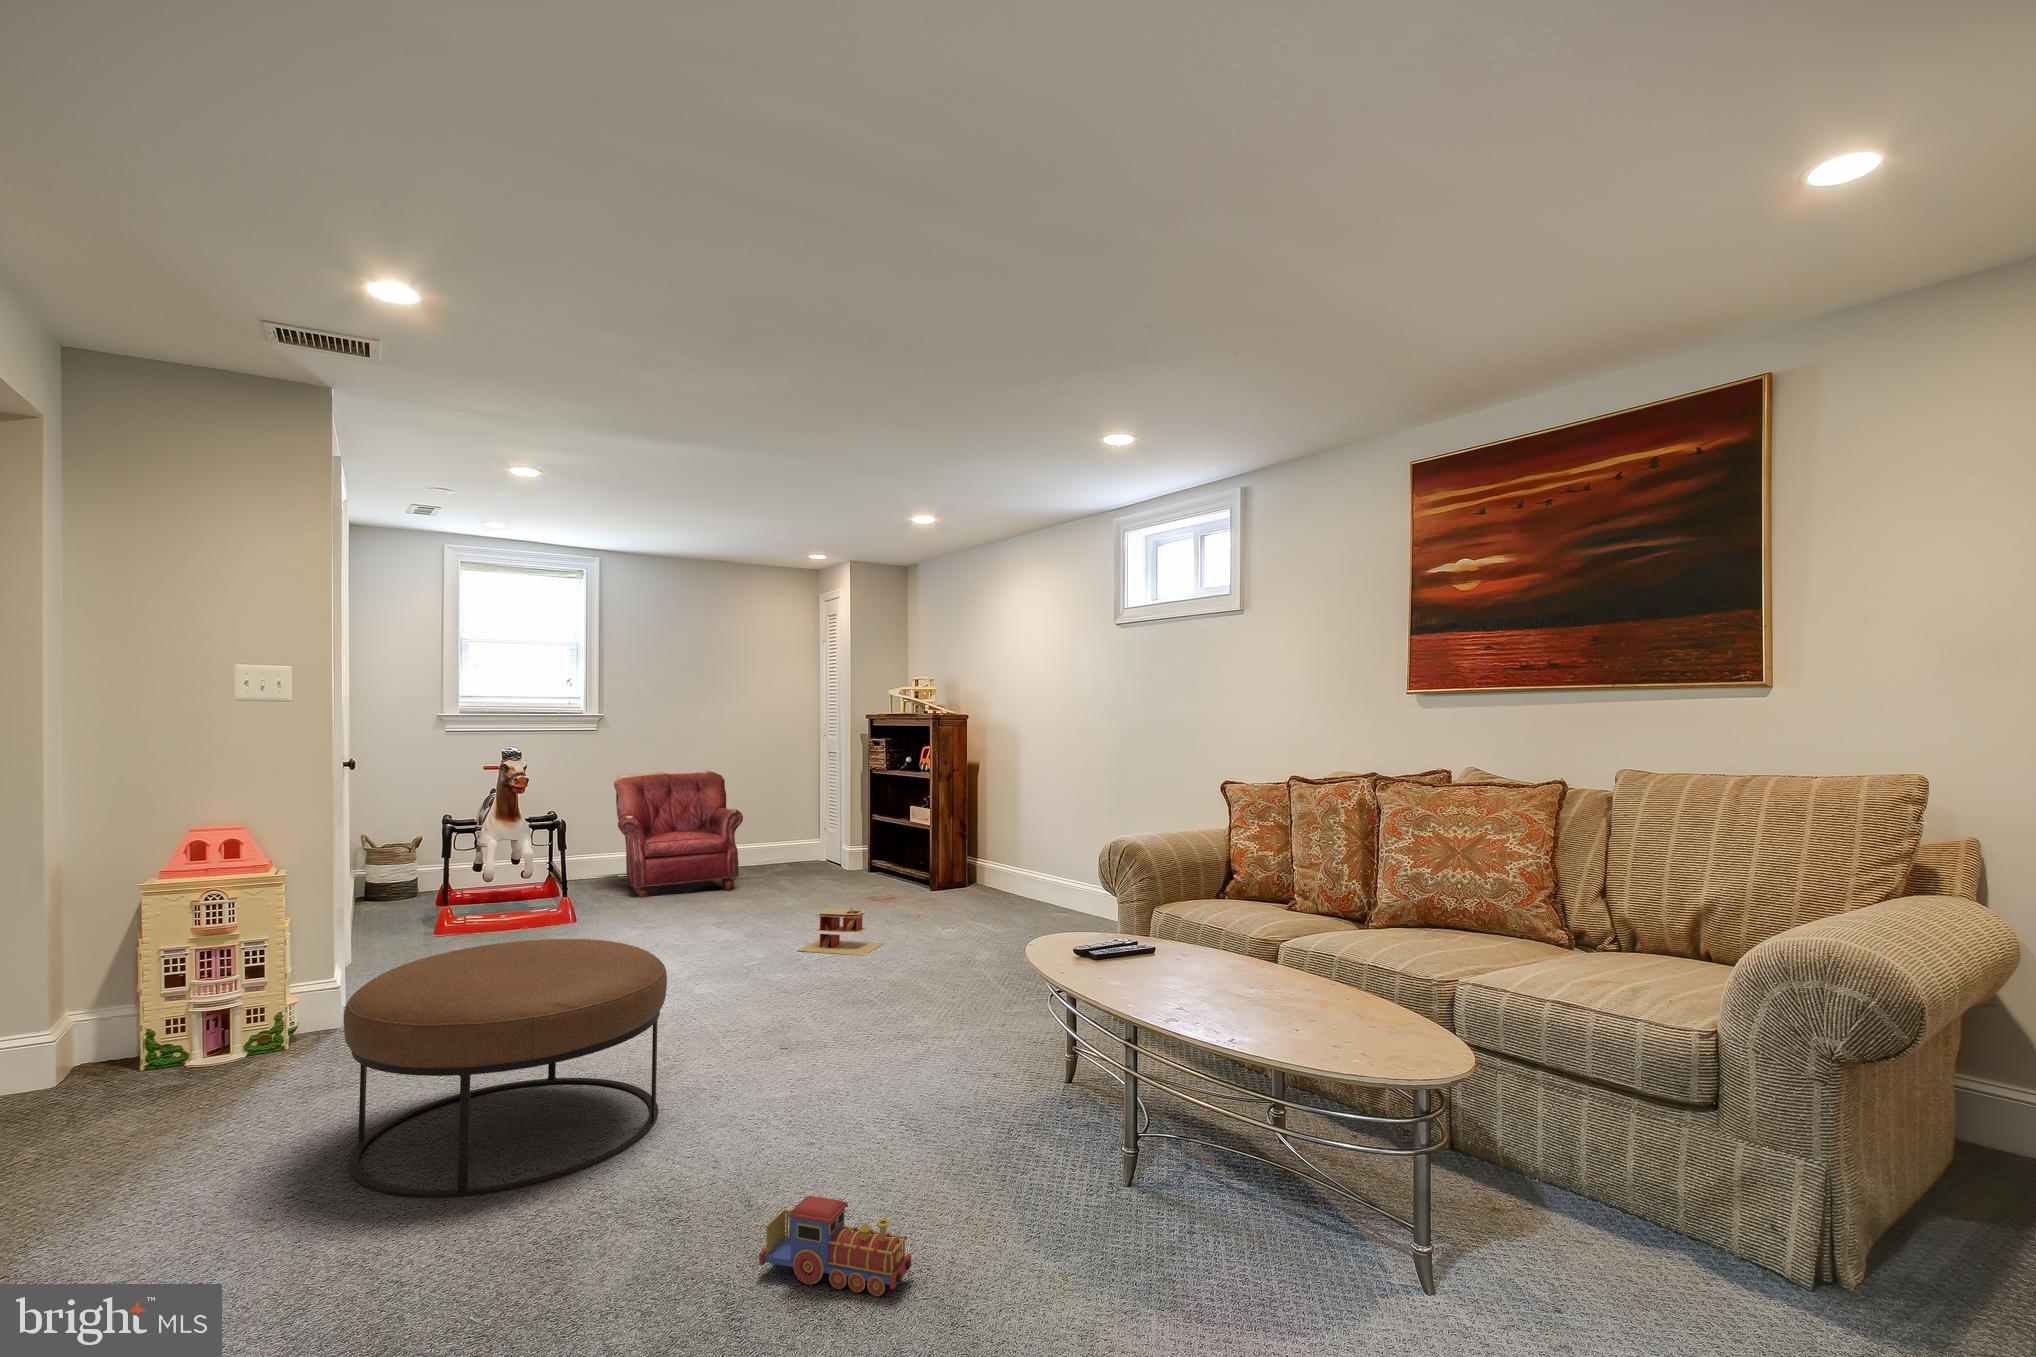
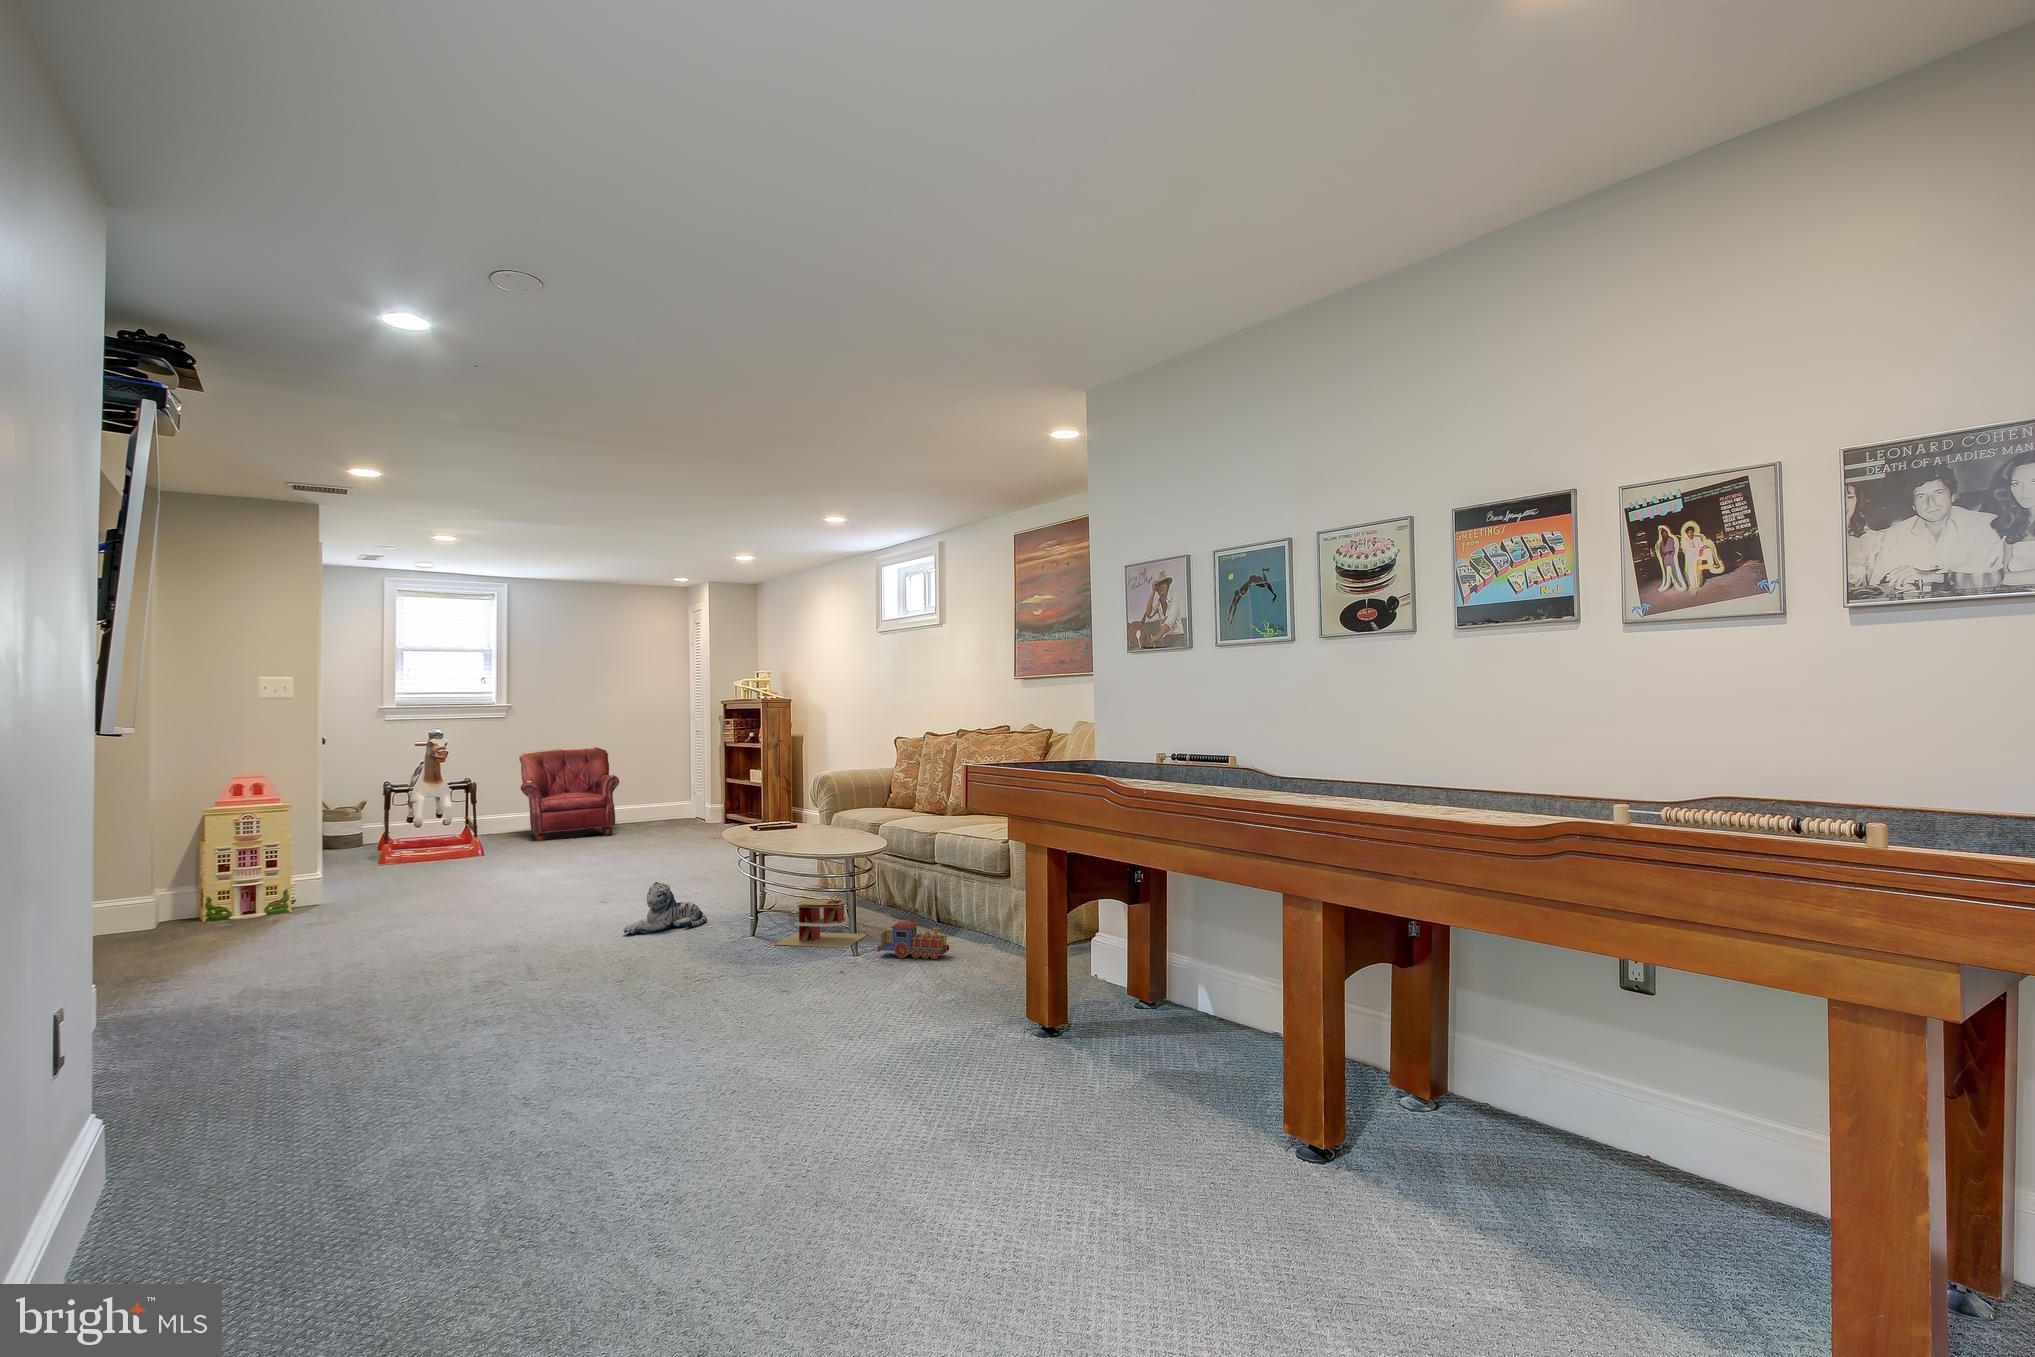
toy house: present [797,908,884,955] -> present [775,898,867,948]
ottoman: present [344,939,667,1198] -> none [334,834,517,952]
plush toy: none [874,1051,1004,1159] -> present [624,882,707,934]
toy train: present [759,1195,911,1296] -> present [878,922,949,959]

